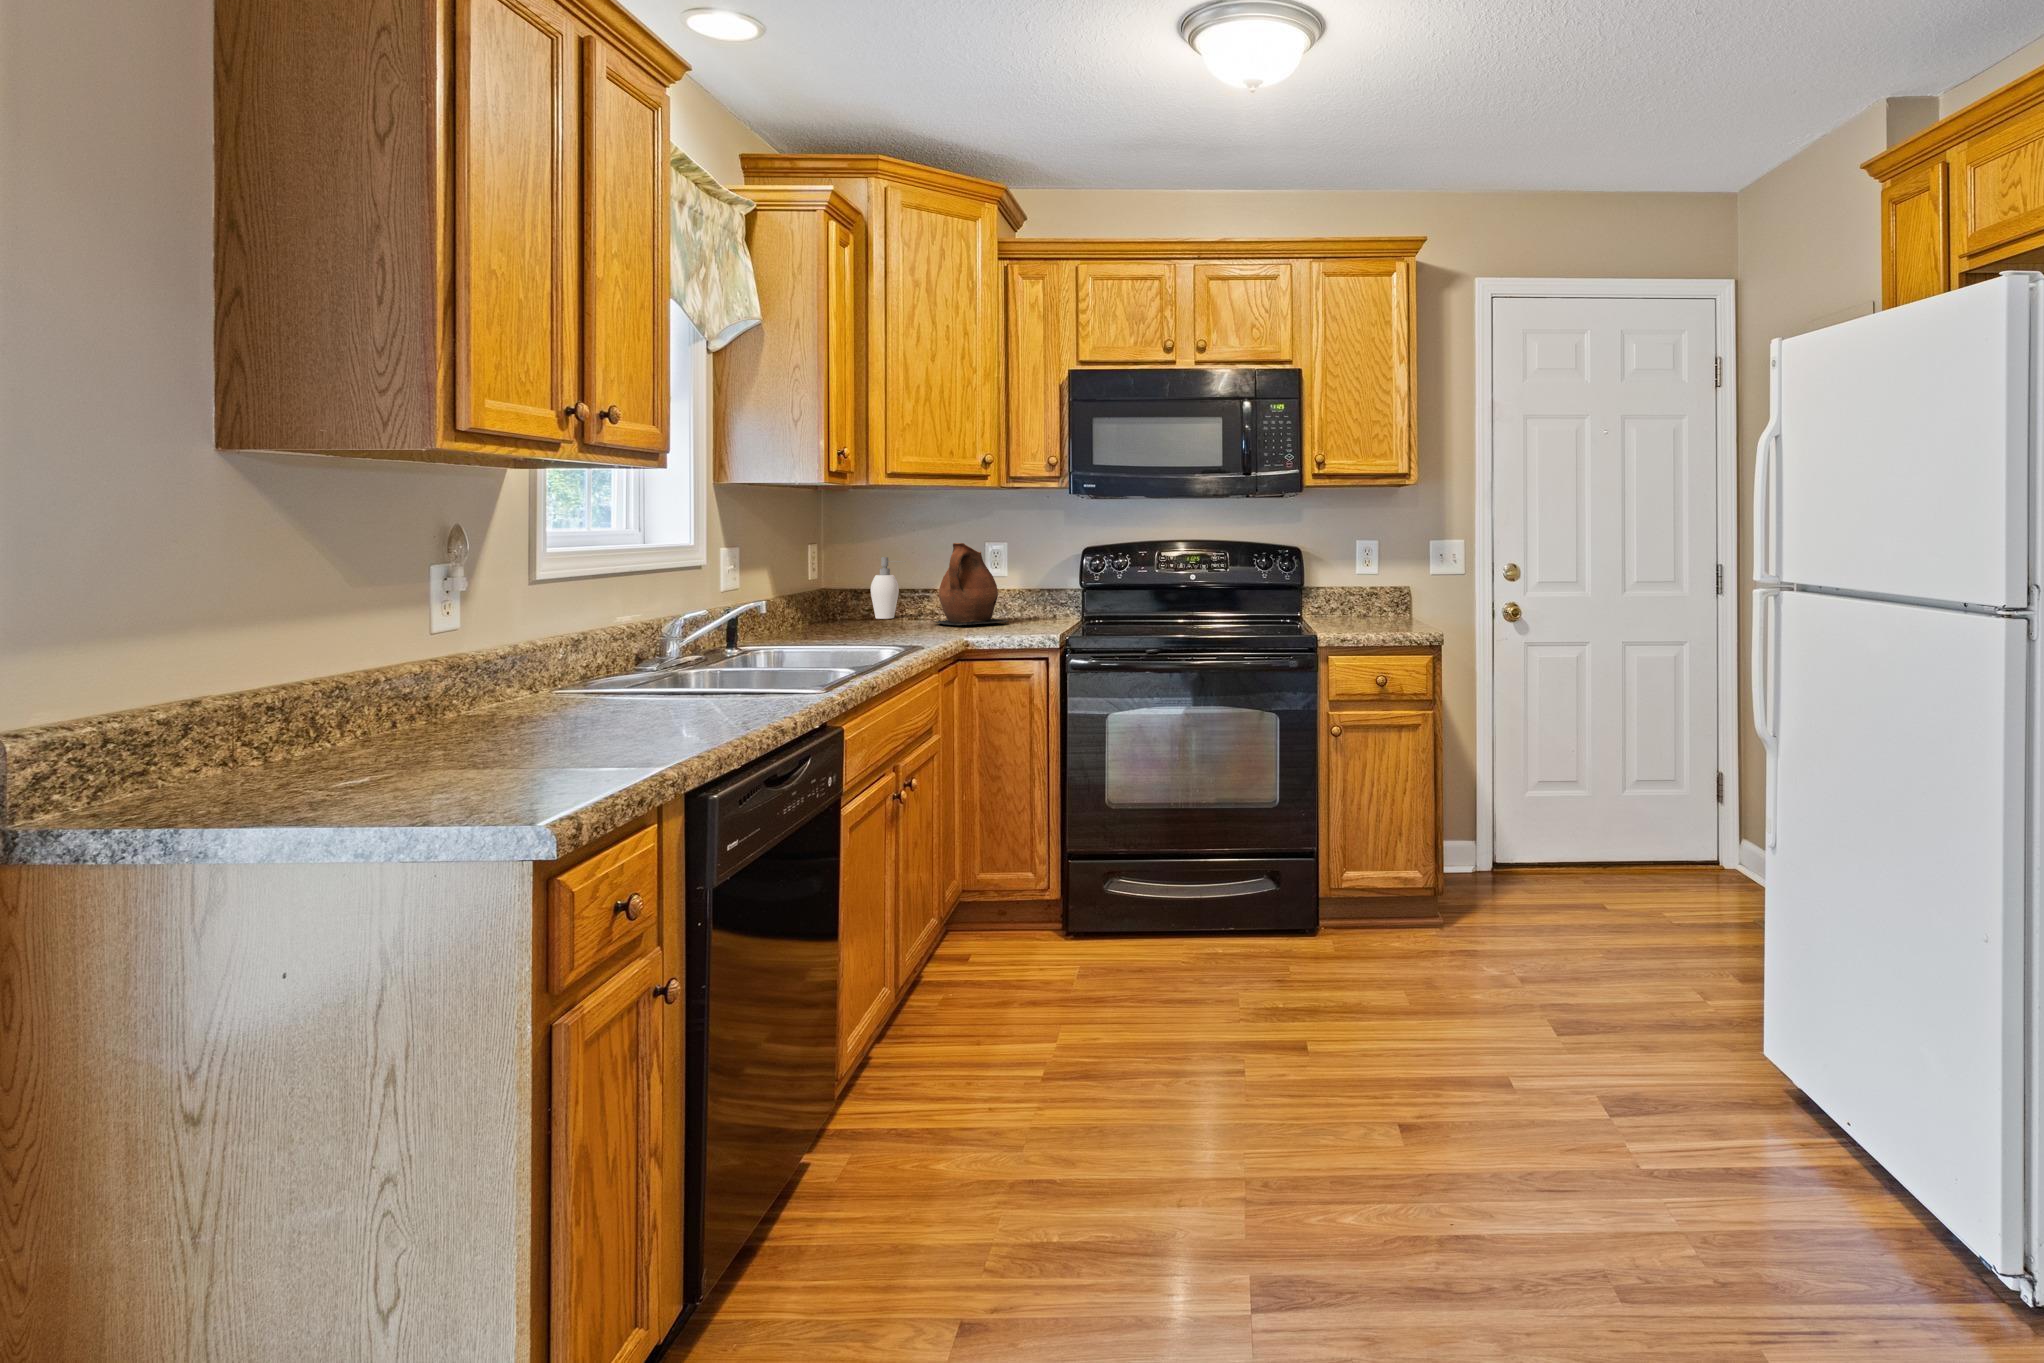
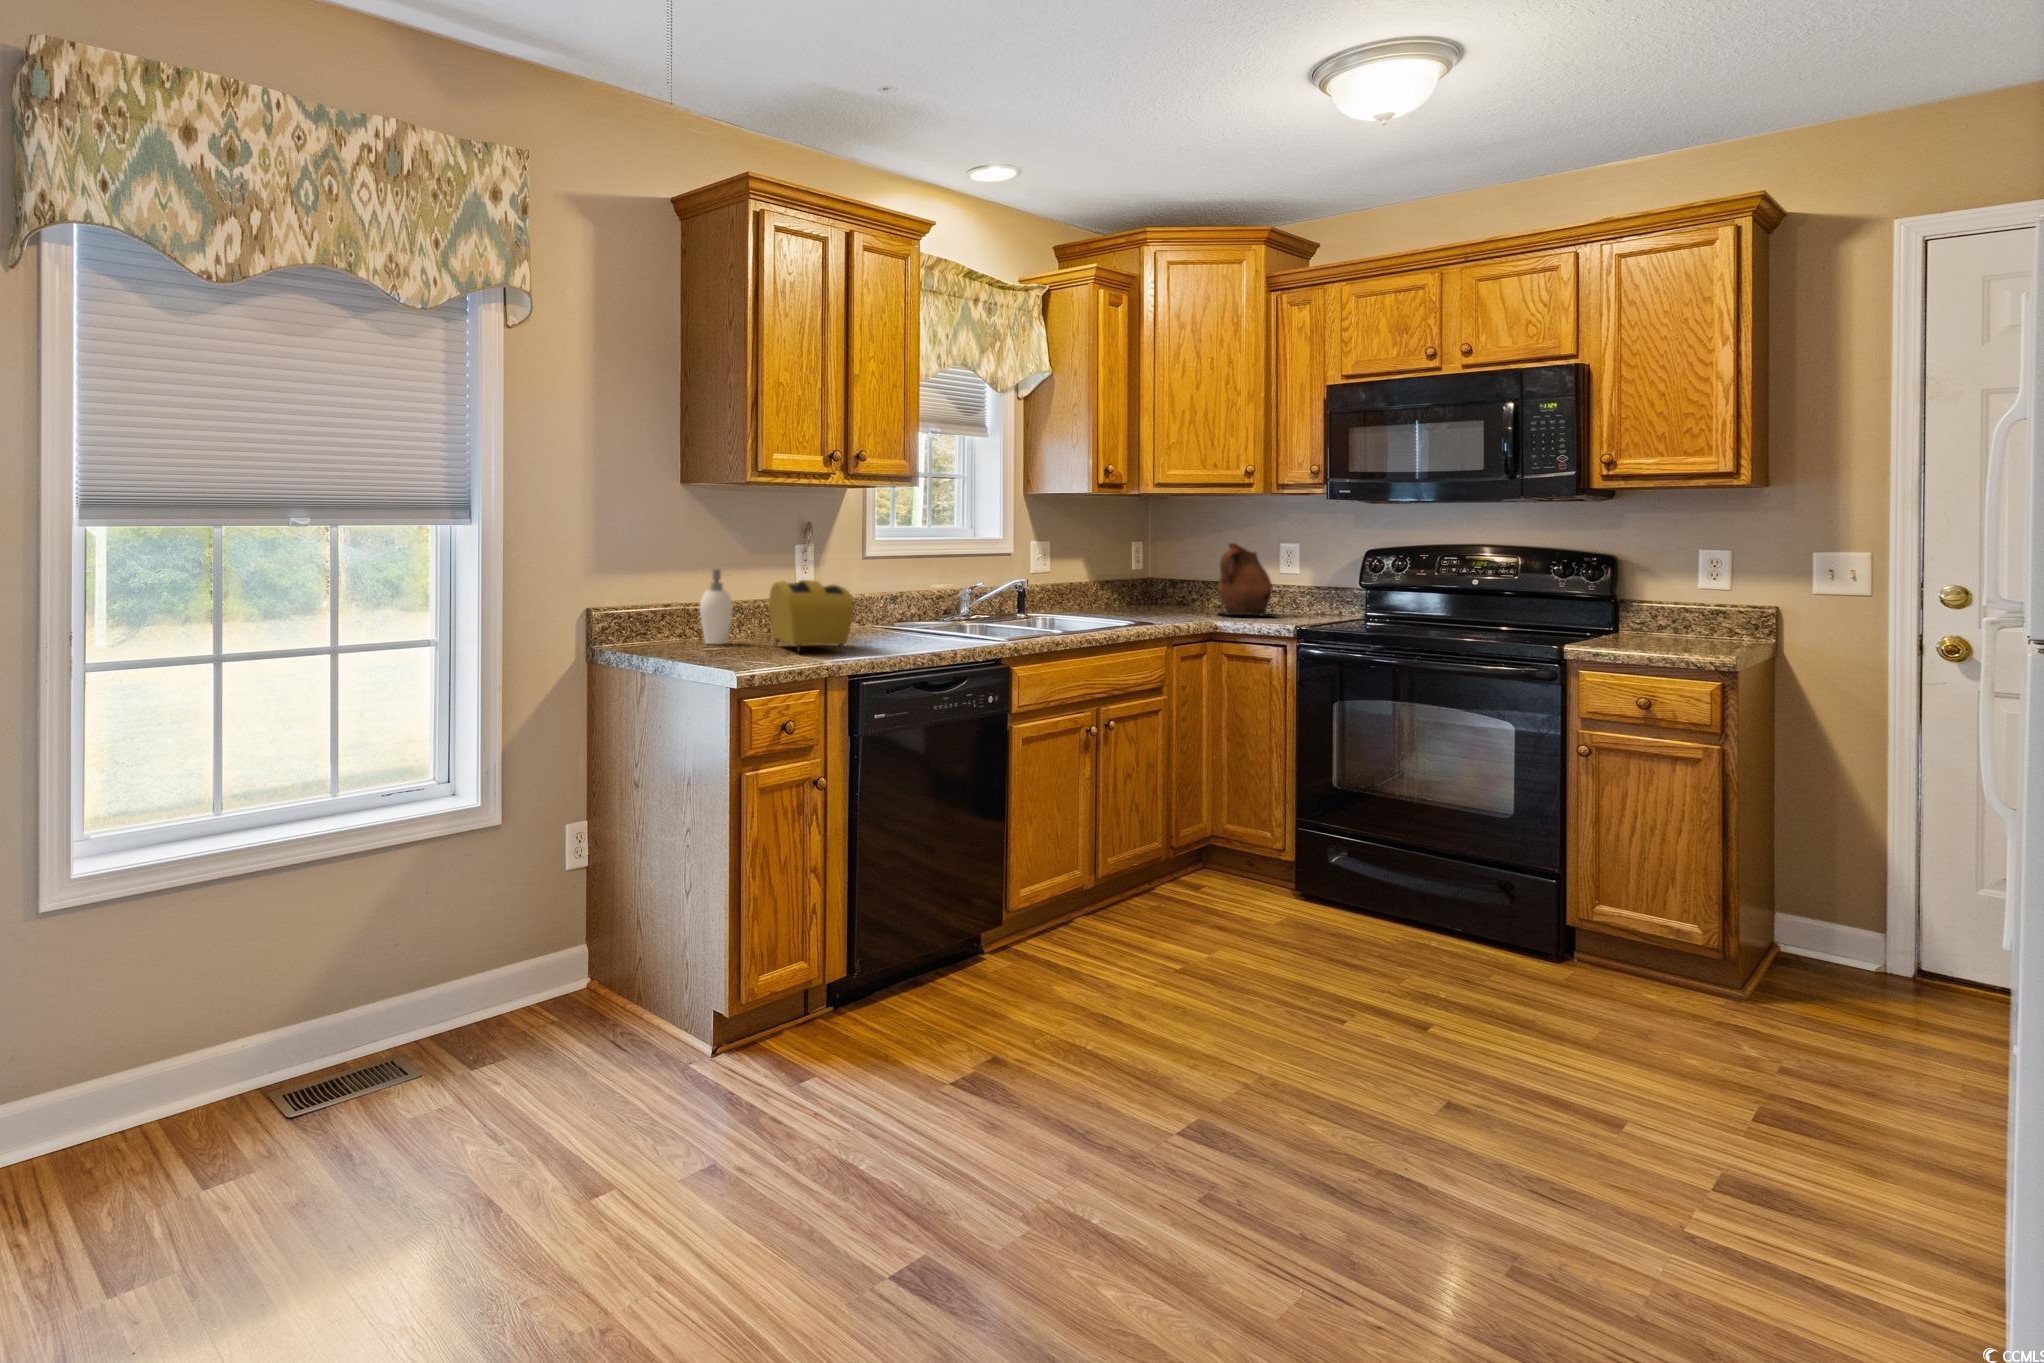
soap dispenser: present [871,557,905,619] -> present [700,569,733,644]
toaster: none [451,632,667,773] -> present [769,580,854,652]

